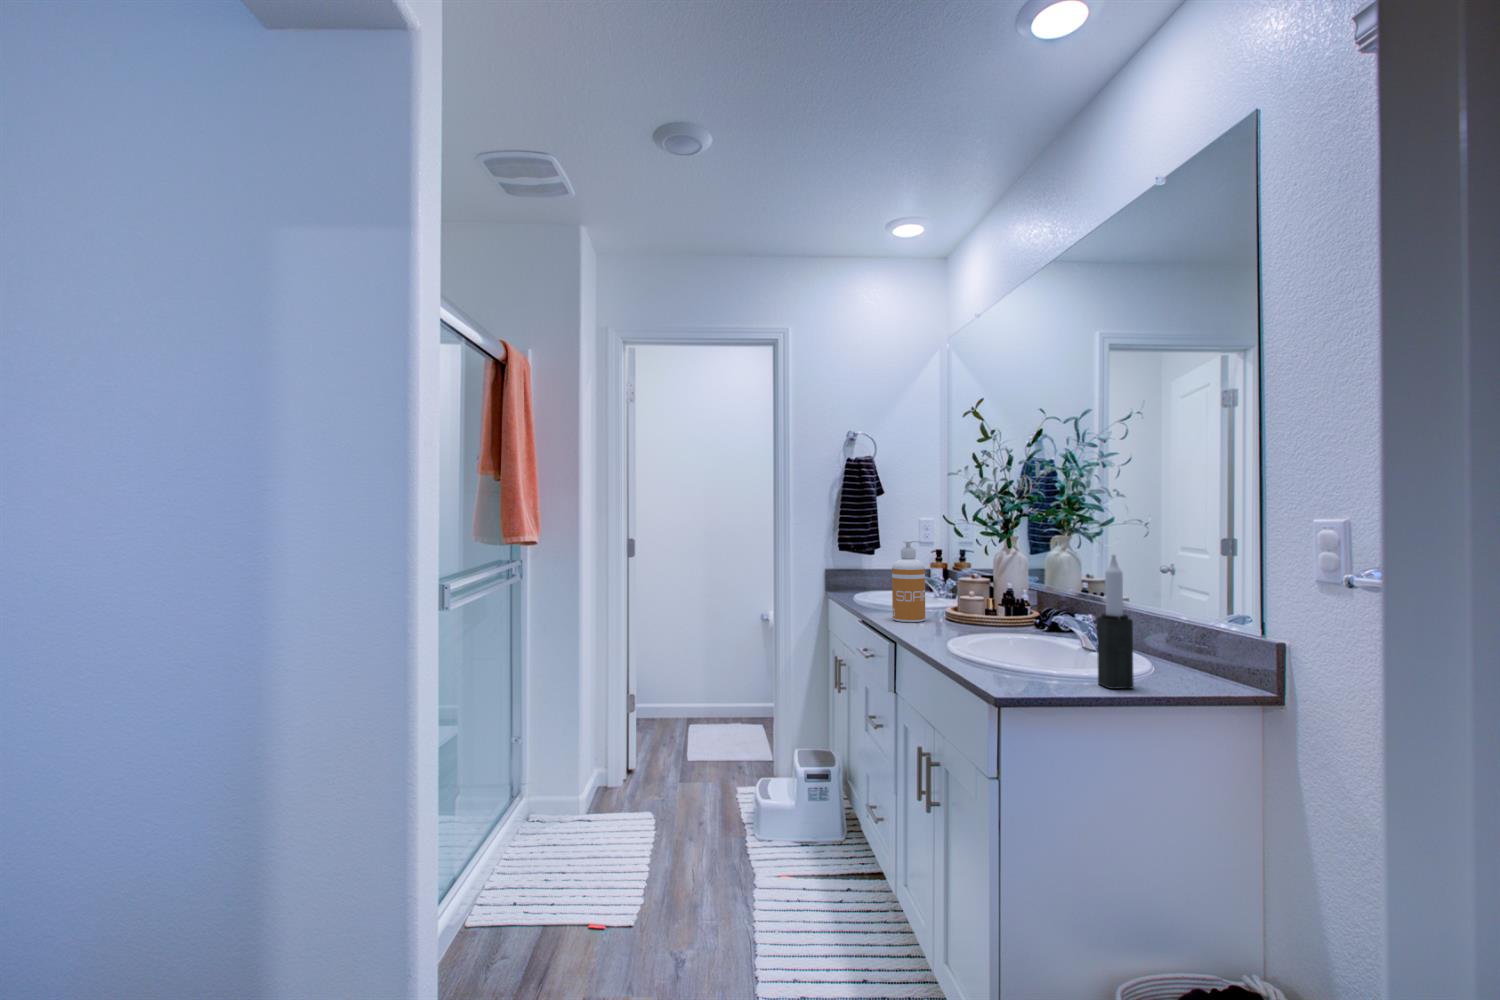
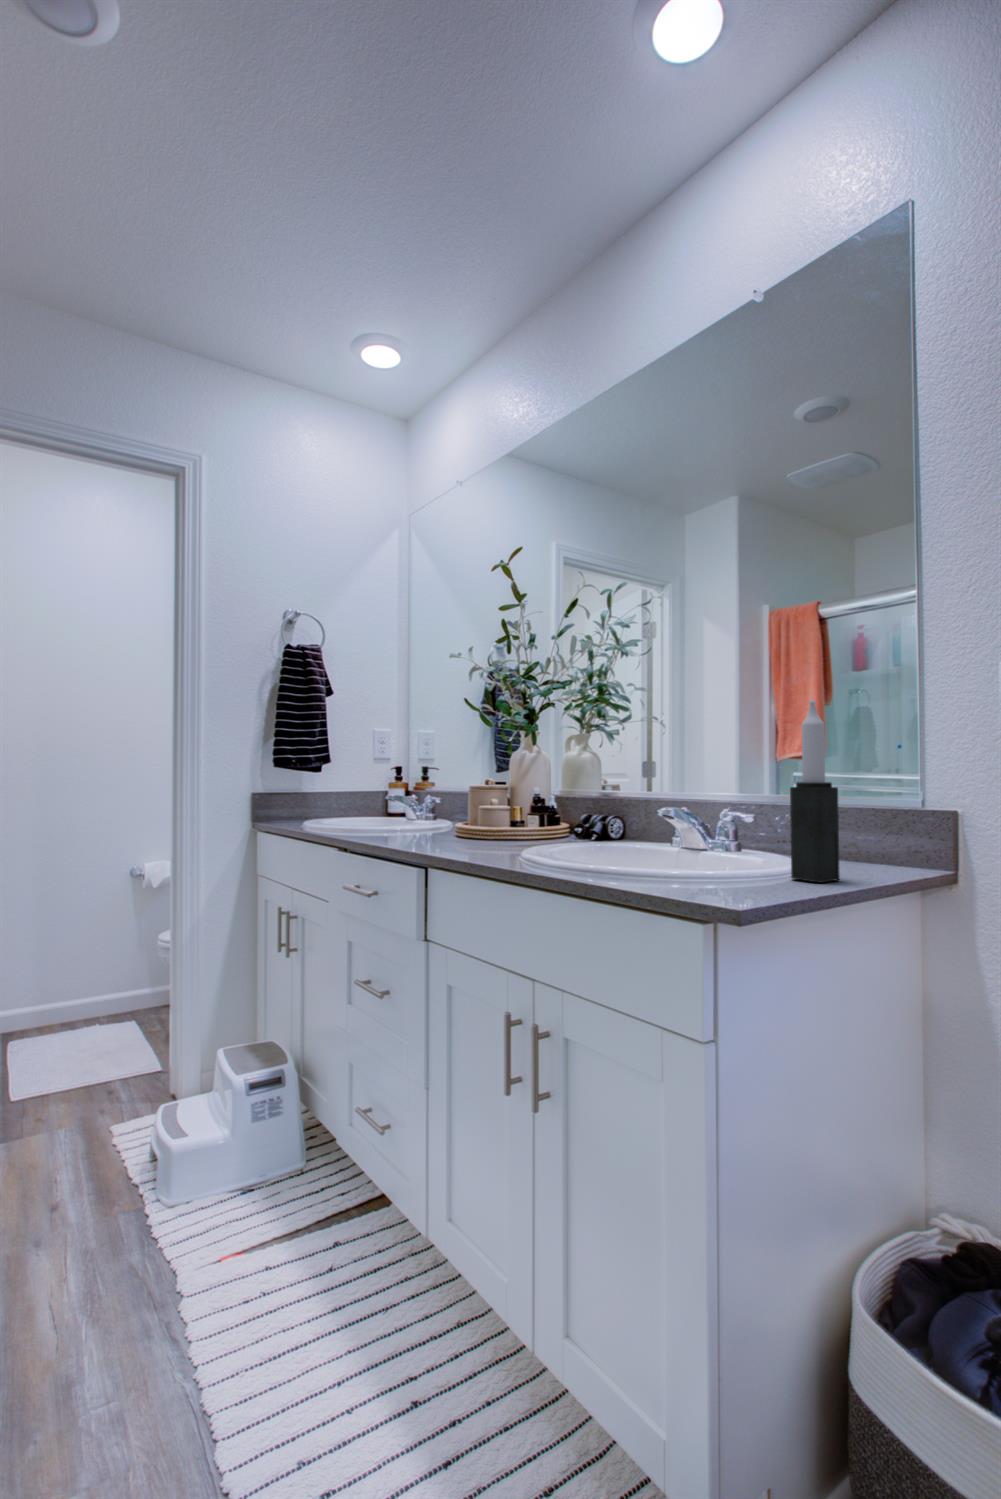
soap dispenser: present [892,540,925,622] -> none [393,733,436,844]

